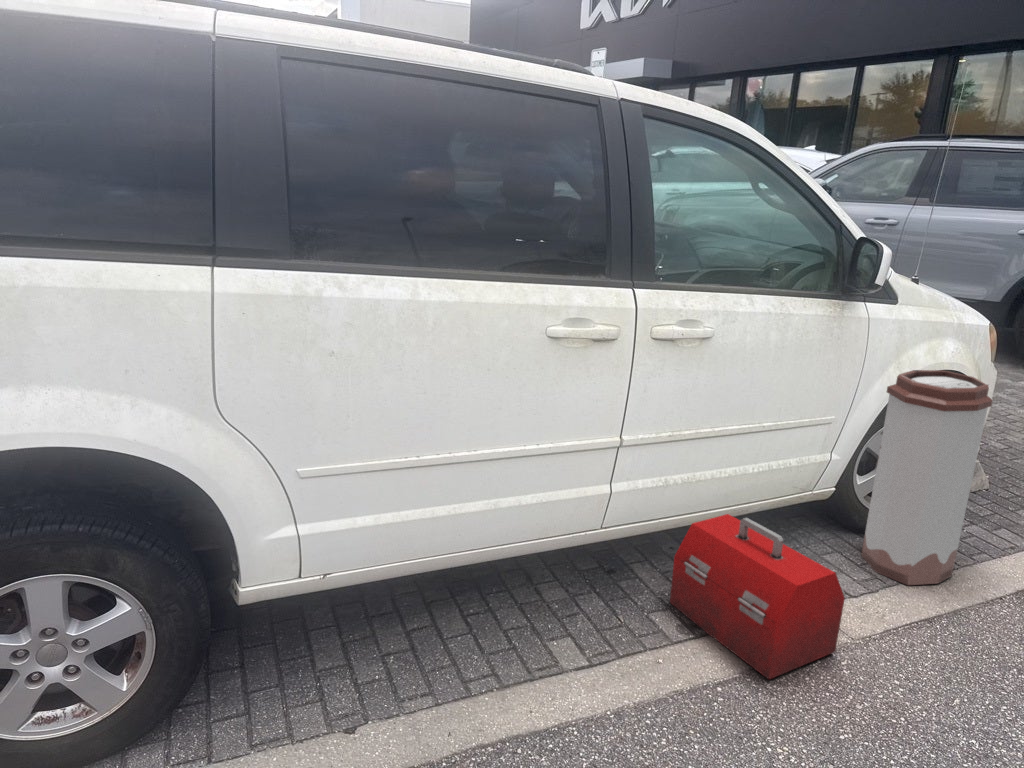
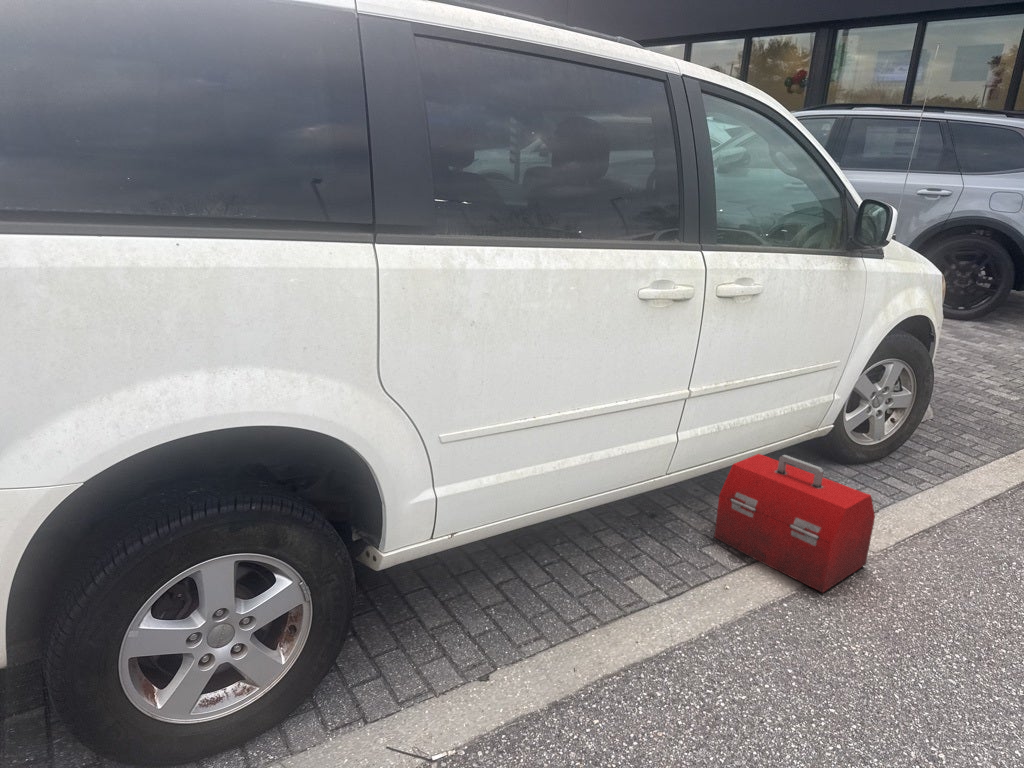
trash can: present [861,370,993,585] -> none [853,316,967,504]

